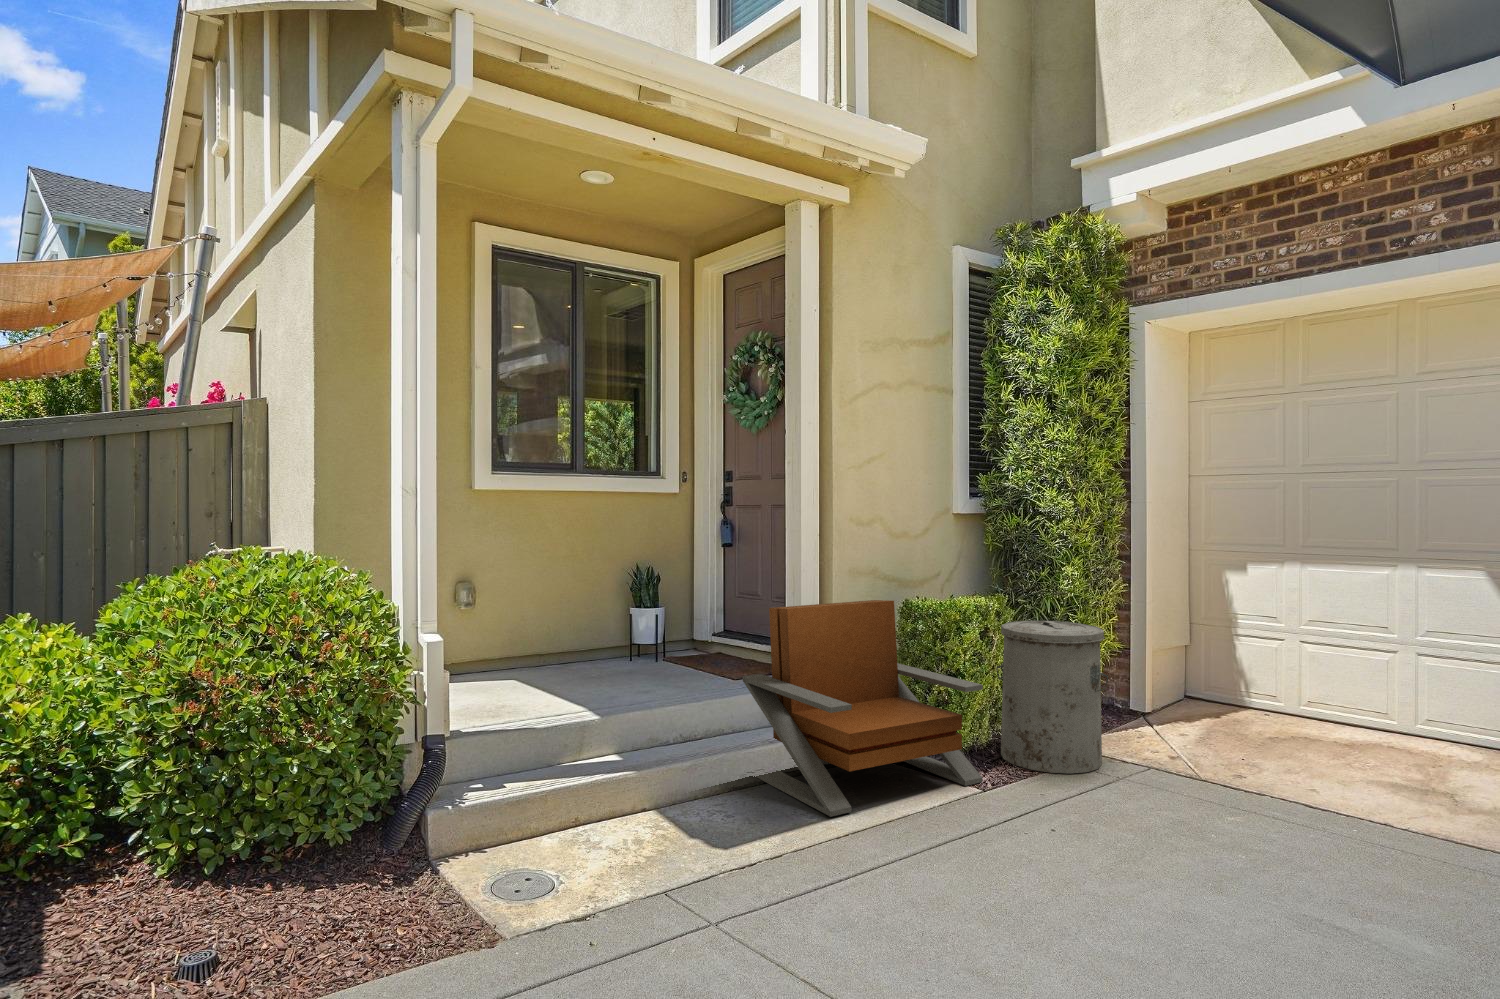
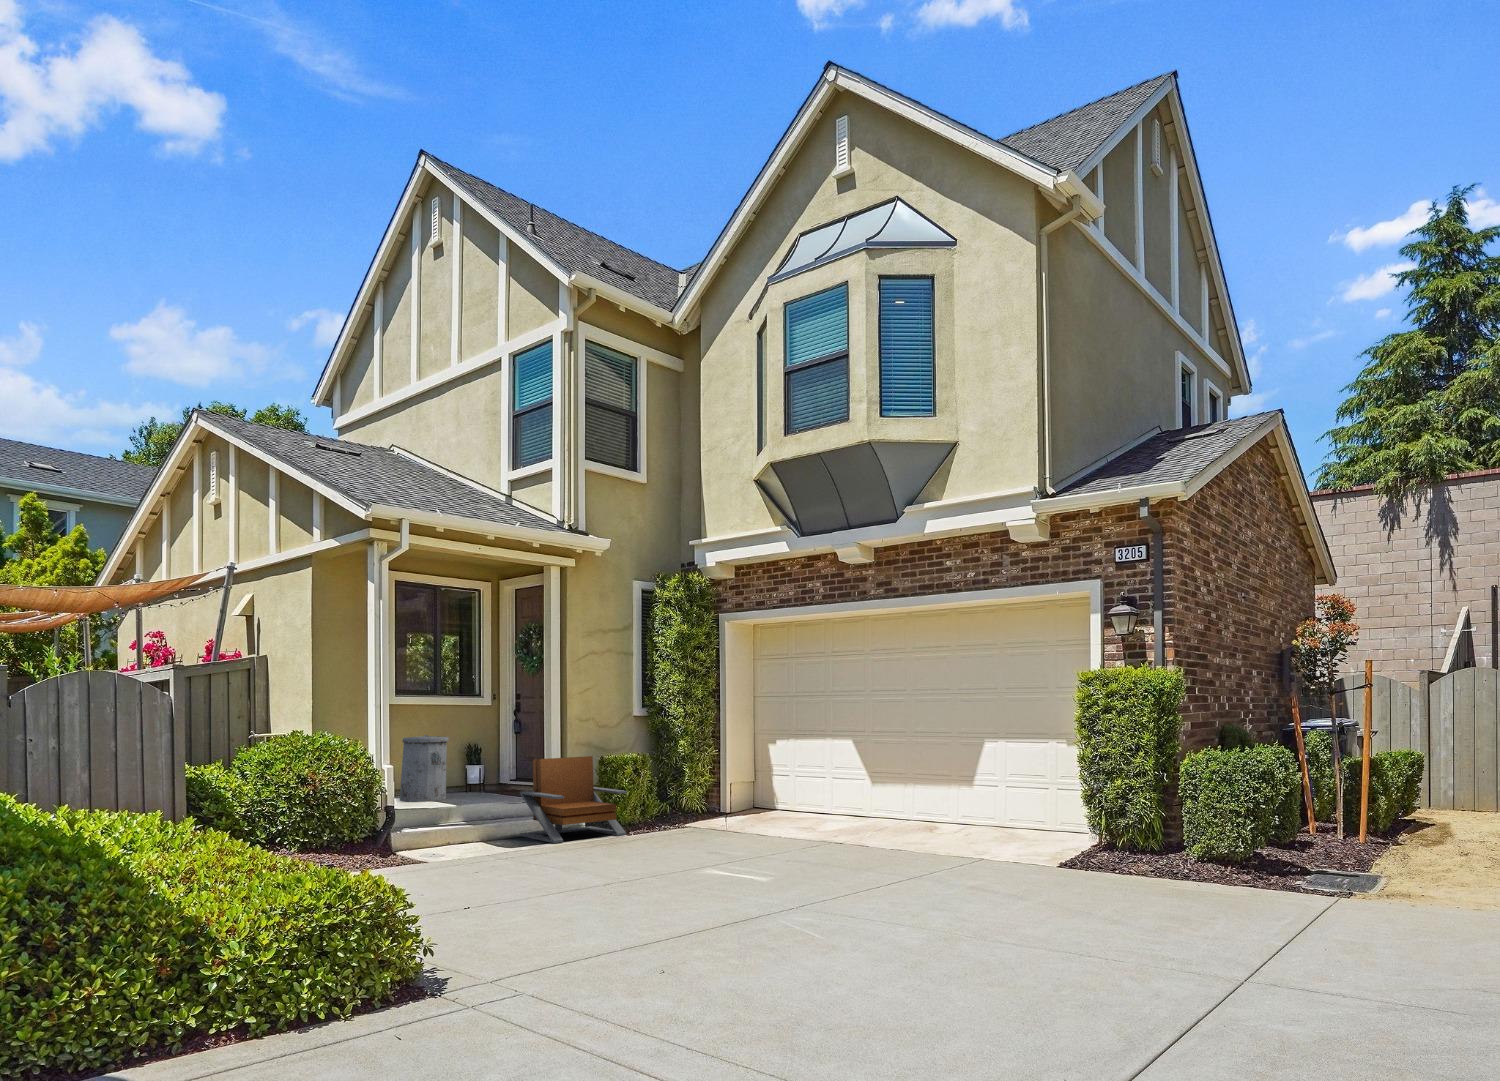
trash can: present [996,620,1108,774] -> present [400,735,449,802]

